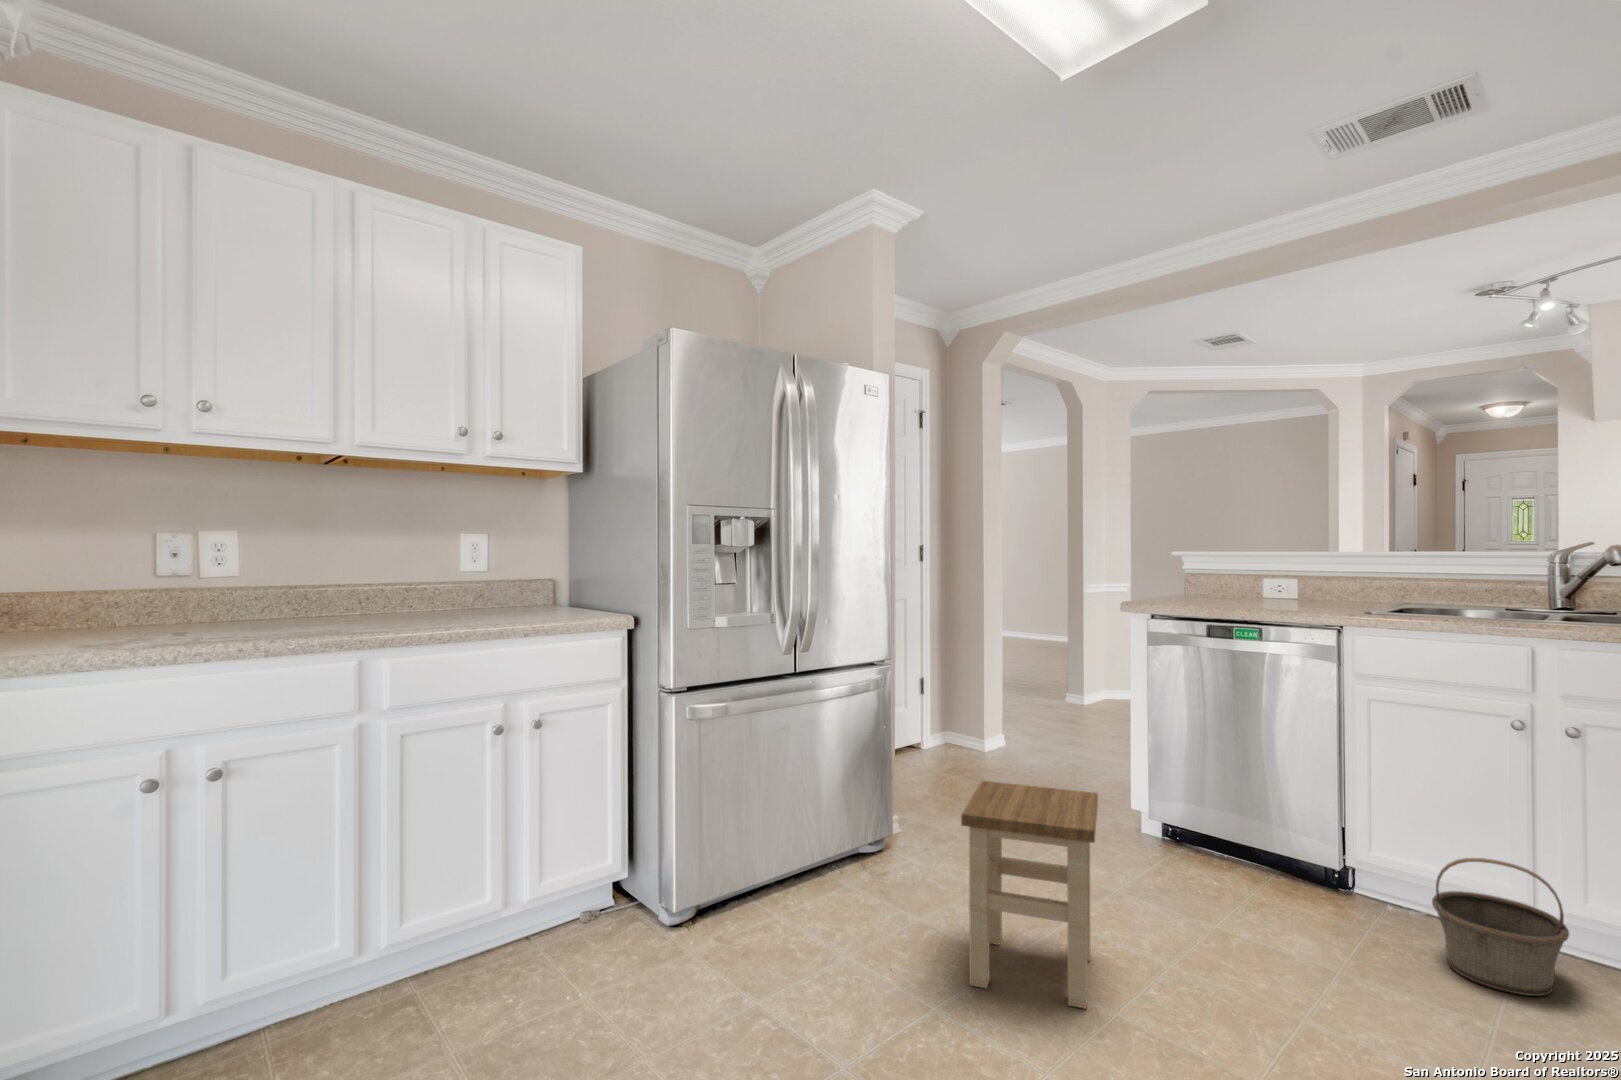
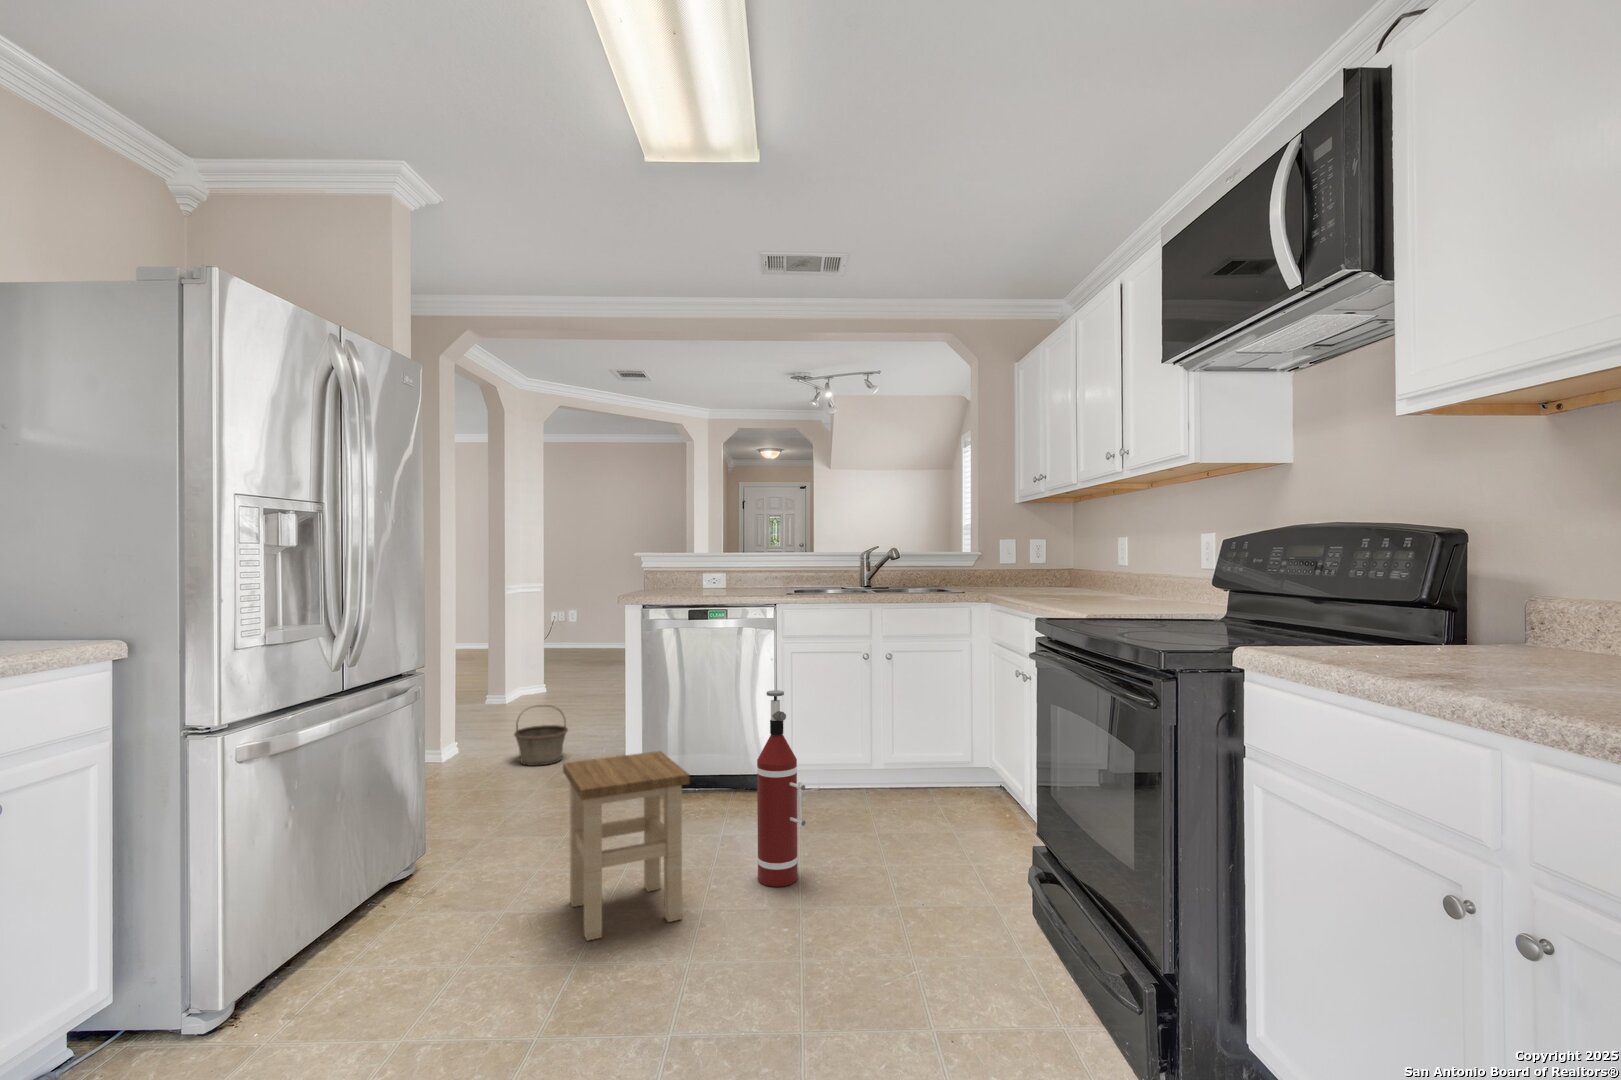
fire extinguisher: none [1223,745,1289,1030] -> present [757,690,806,887]
basket: present [1432,858,1569,996] -> present [514,705,568,765]

